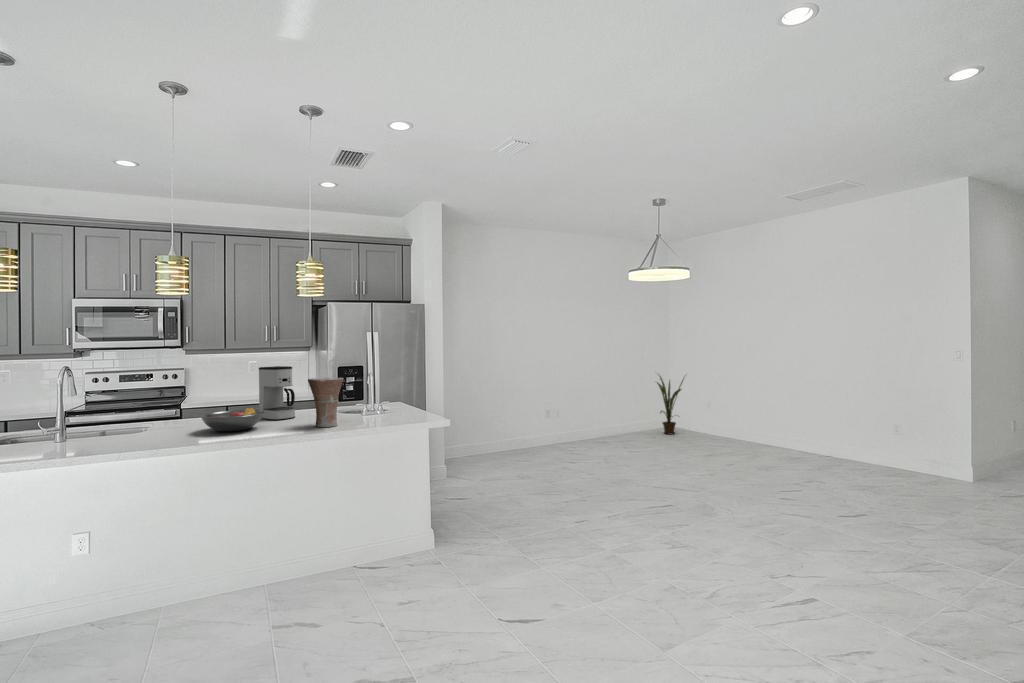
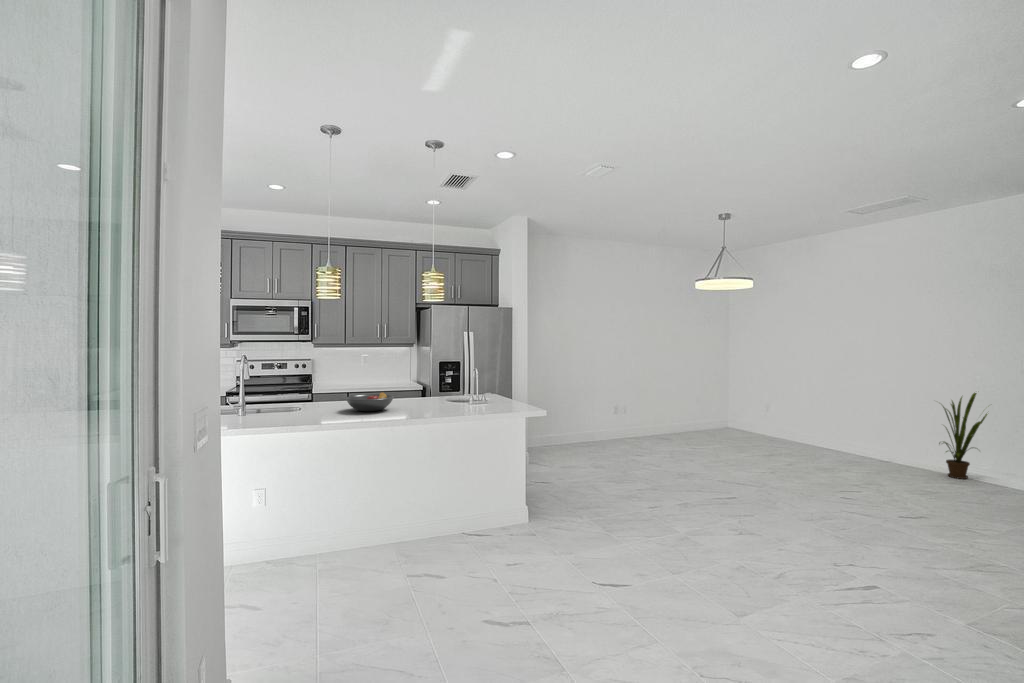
coffee maker: present [259,366,295,420] -> none [385,359,414,404]
house plant: present [657,376,684,434] -> present [939,393,987,479]
vase: present [308,378,344,427] -> none [429,369,458,410]

